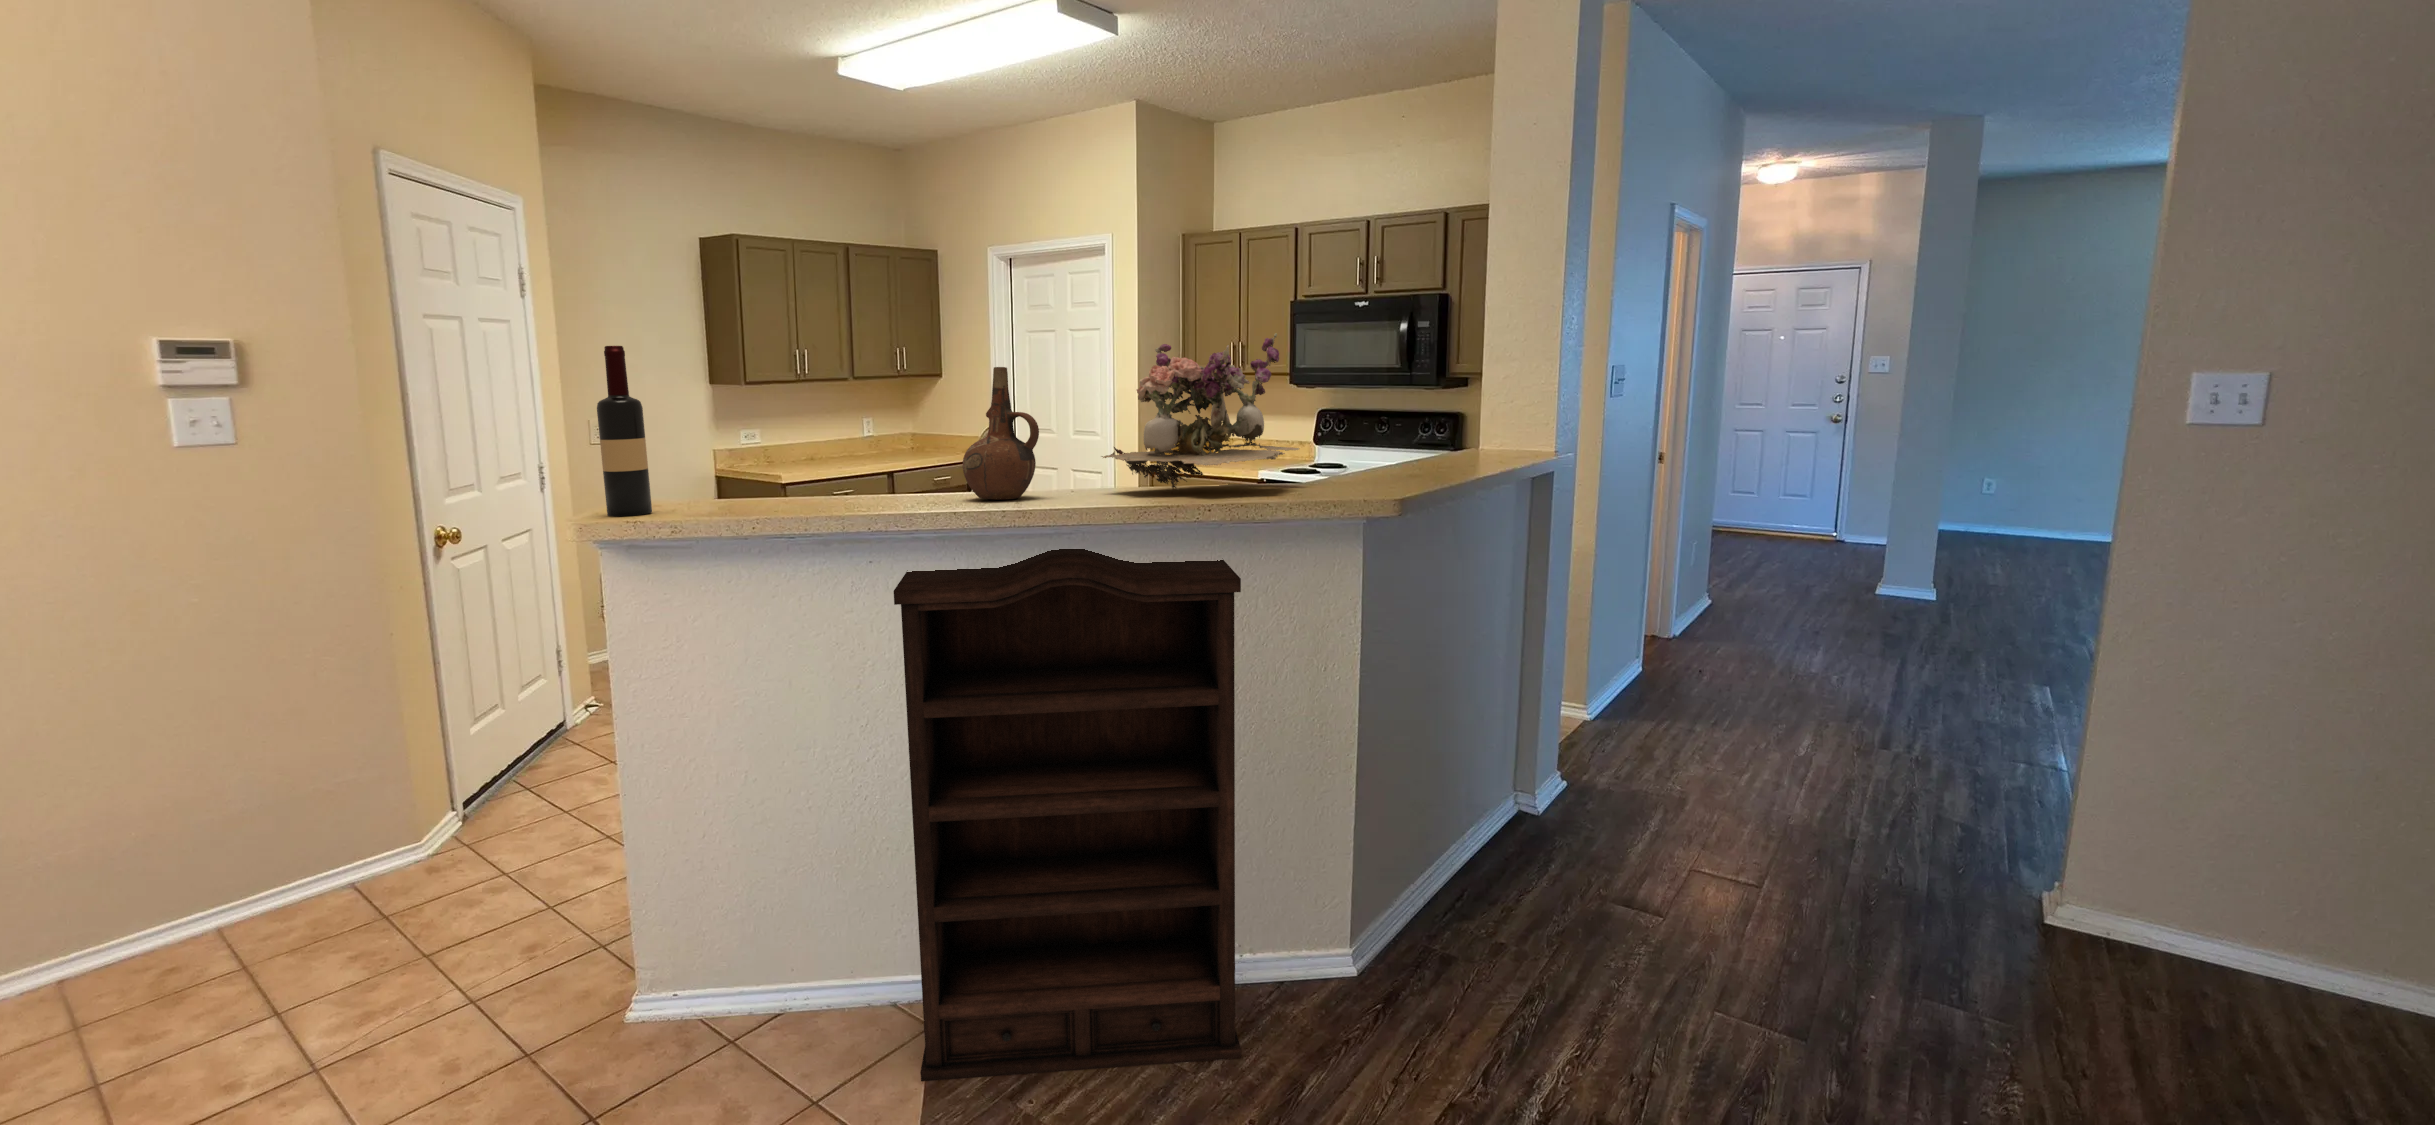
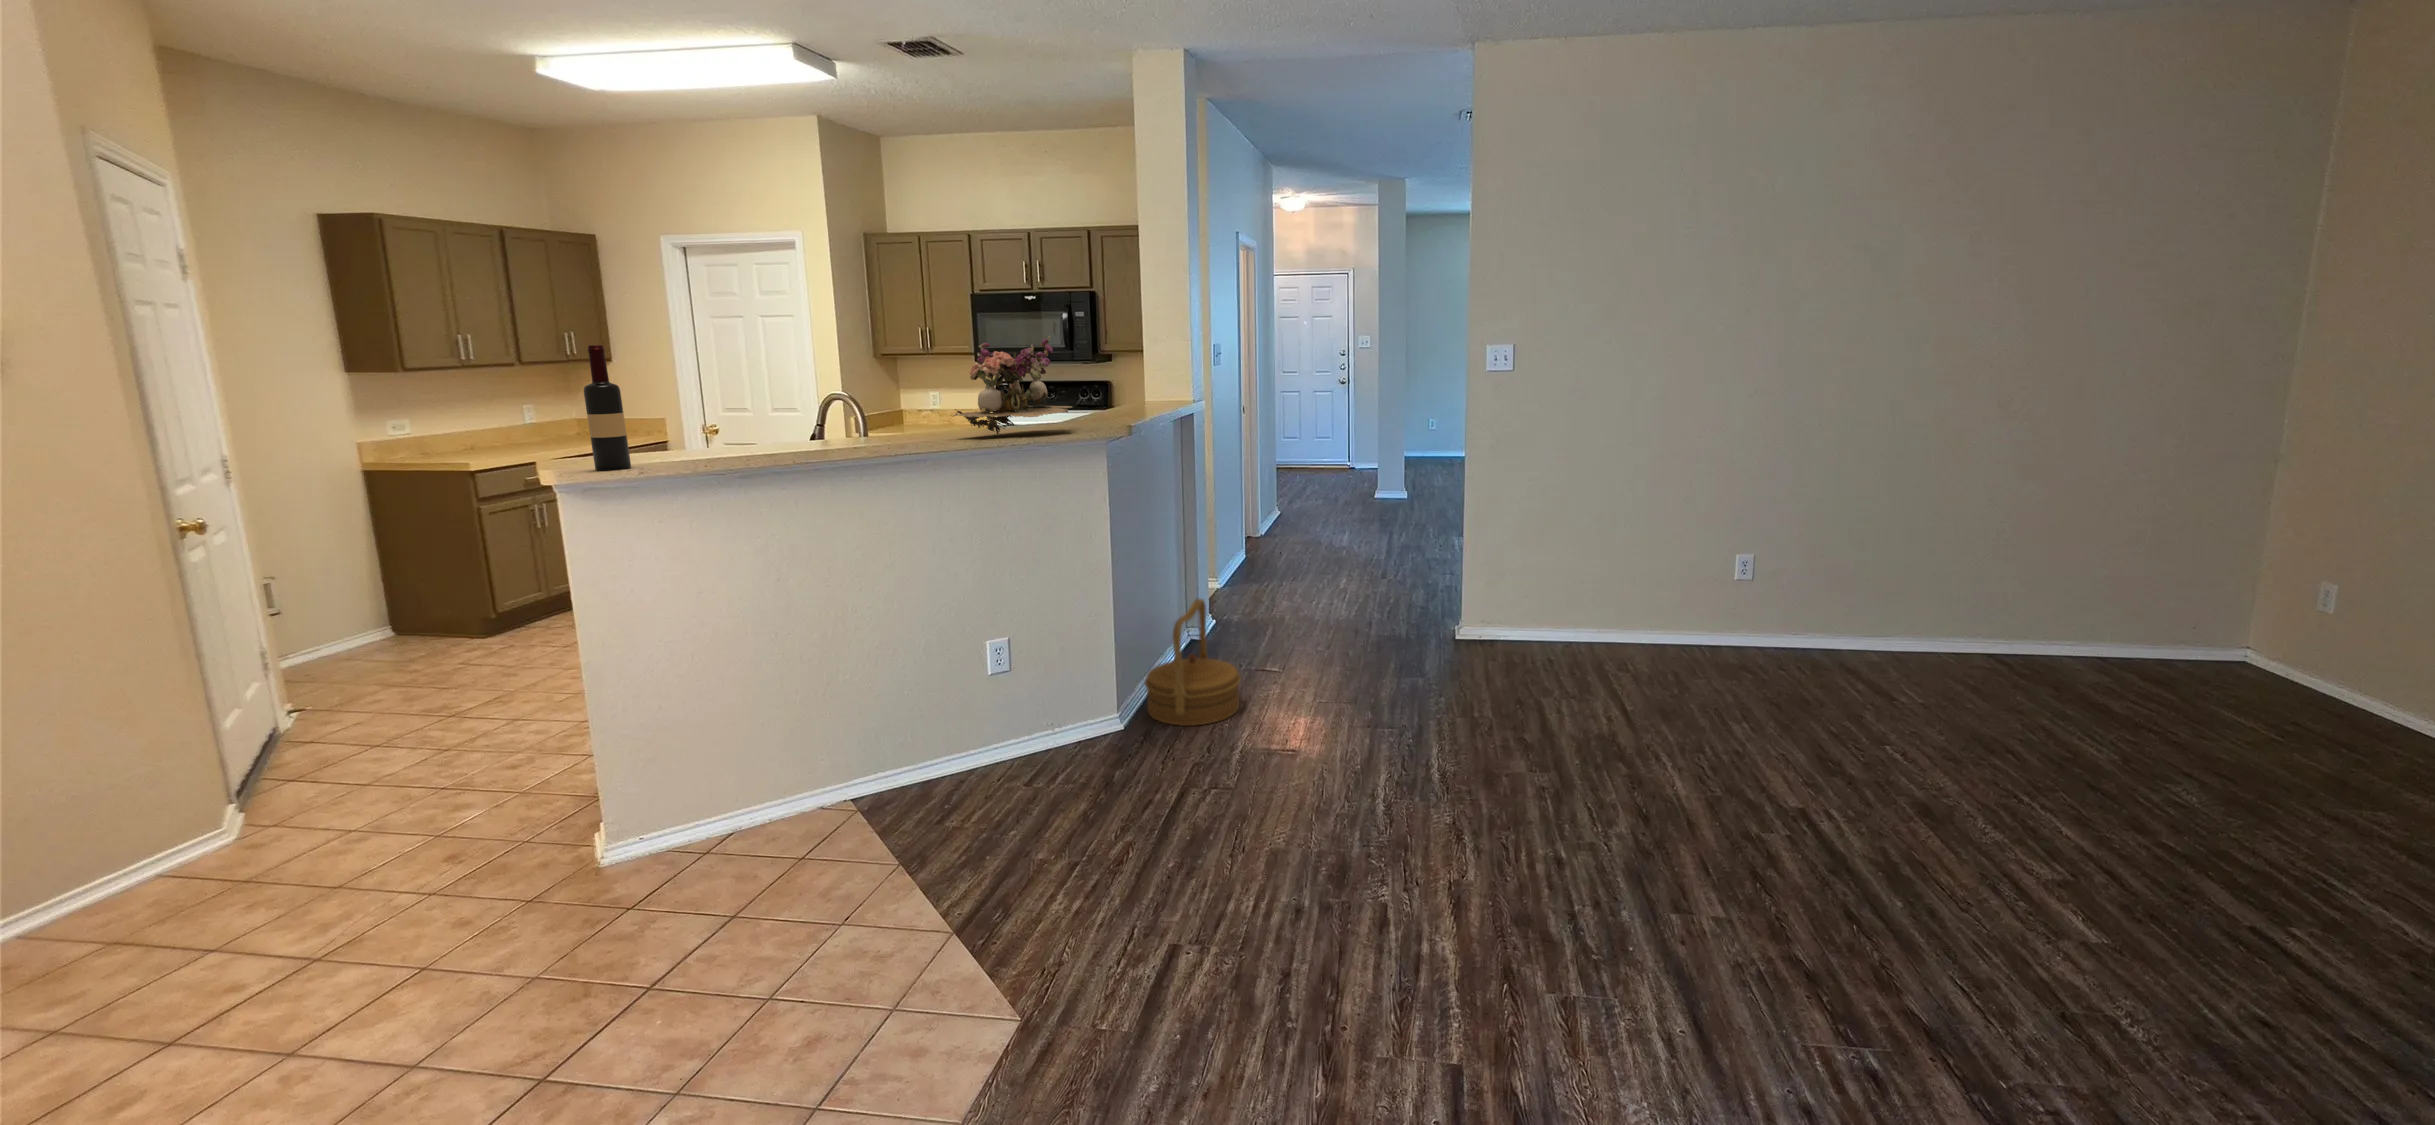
ceramic pitcher: present [963,367,1039,500] -> none [861,359,914,445]
bookshelf: present [894,549,1241,1081] -> none [821,473,1074,833]
woven basket: none [1402,775,1576,1013] -> present [1145,599,1241,726]

